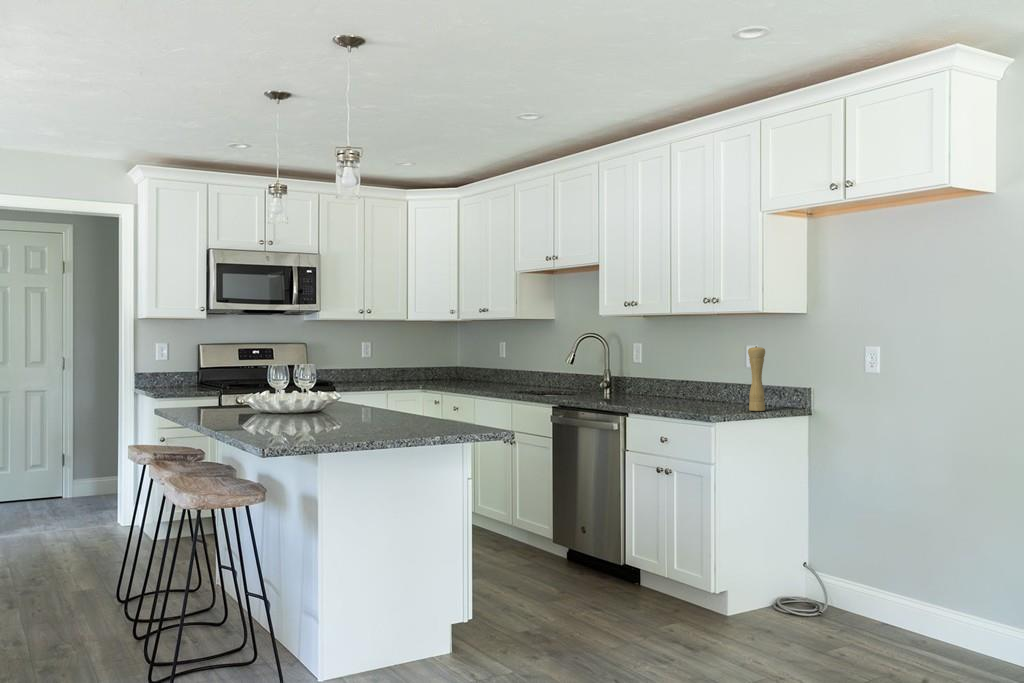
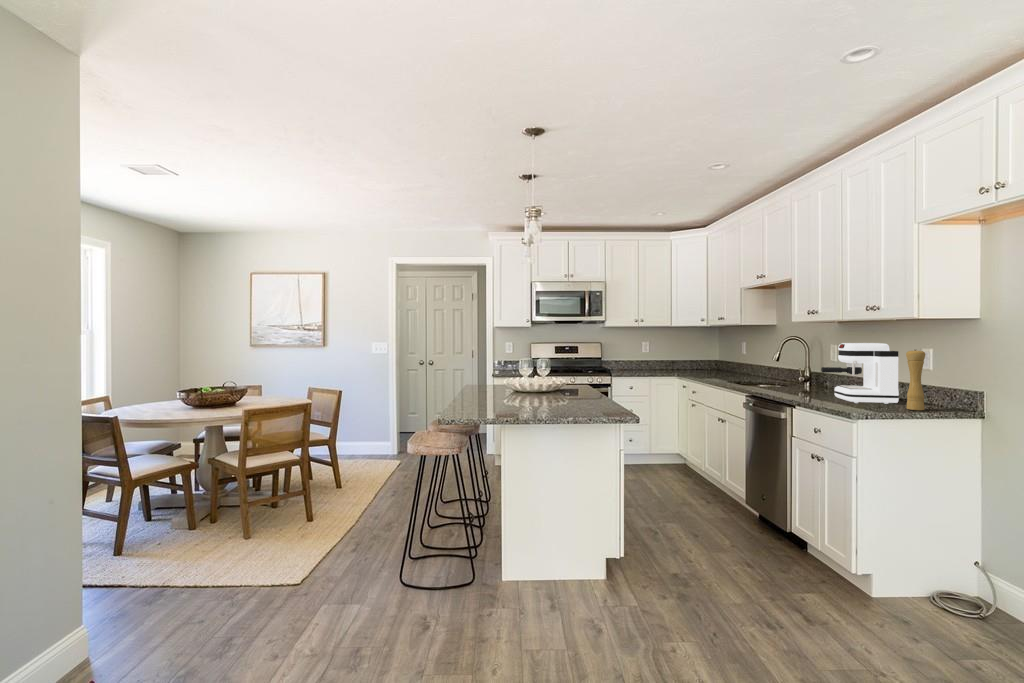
coffee maker: none [657,340,733,409] -> present [821,343,899,404]

